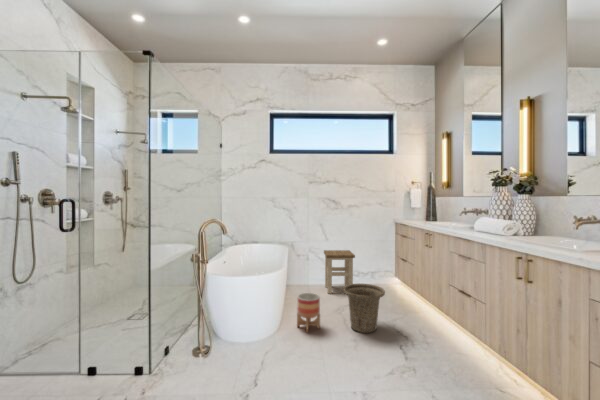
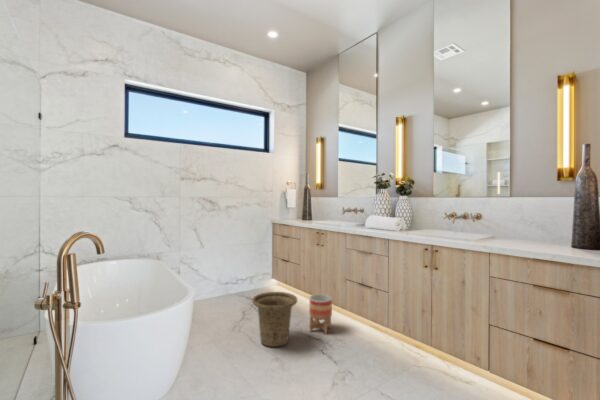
stool: present [324,250,355,294] -> none [199,257,241,311]
planter: present [297,293,320,332] -> present [309,294,332,334]

